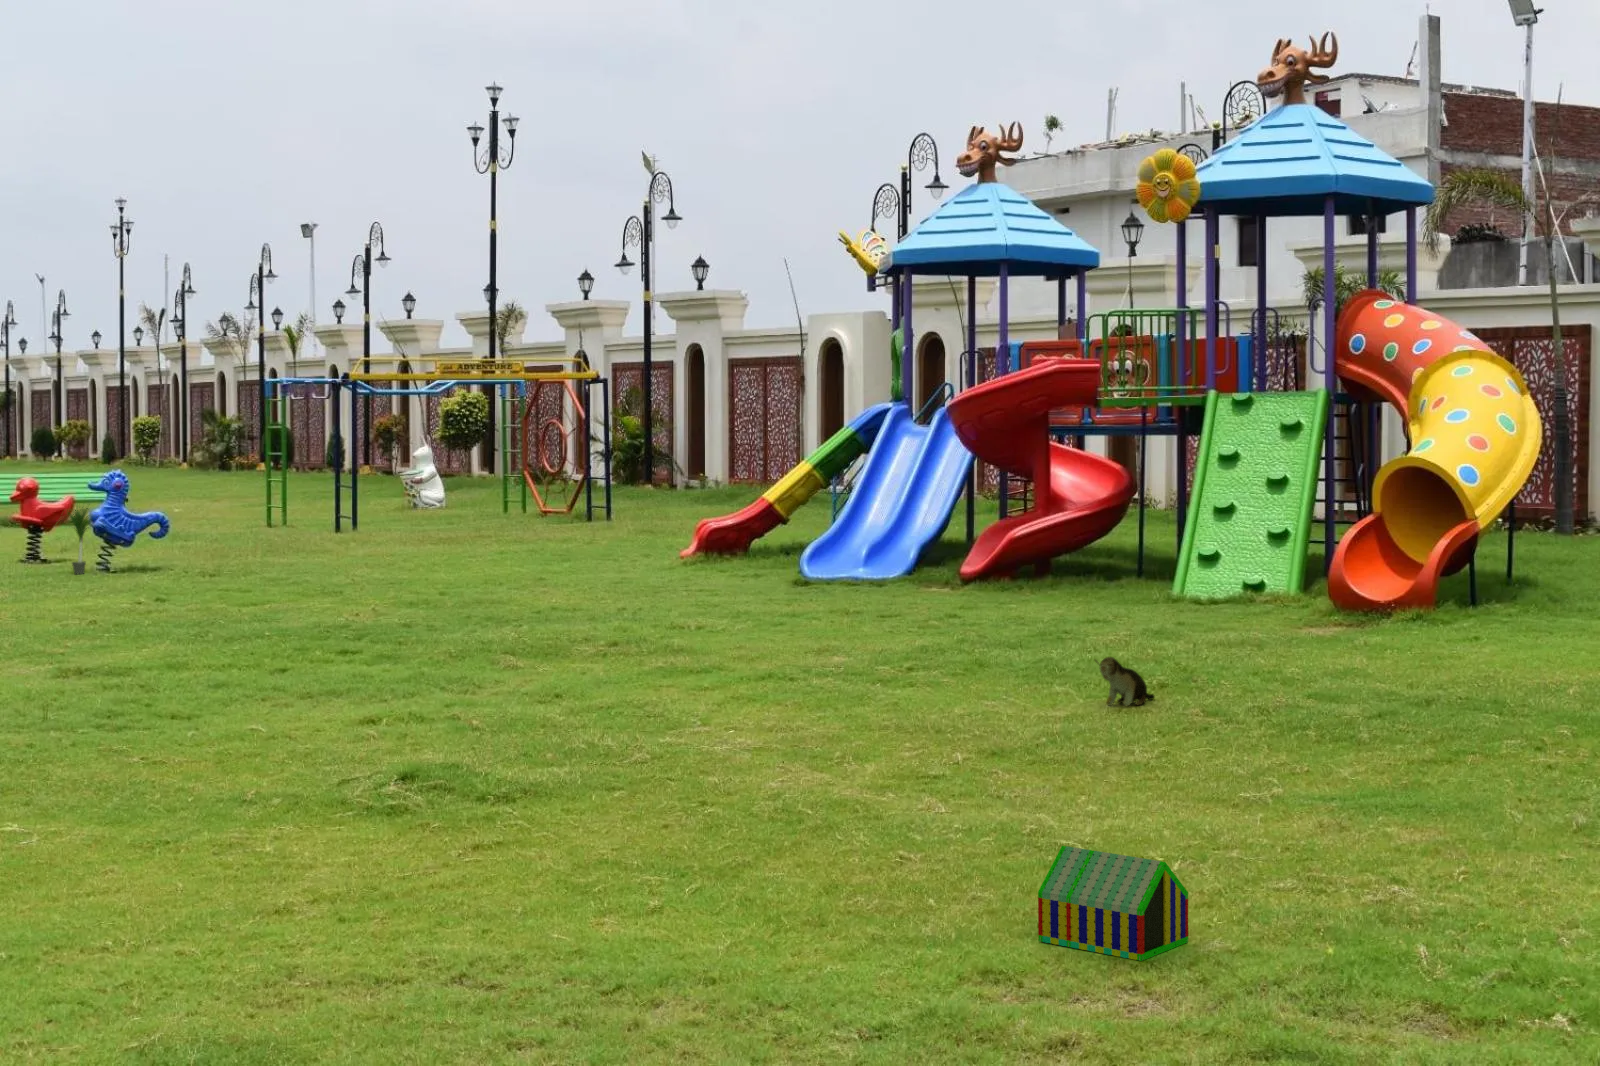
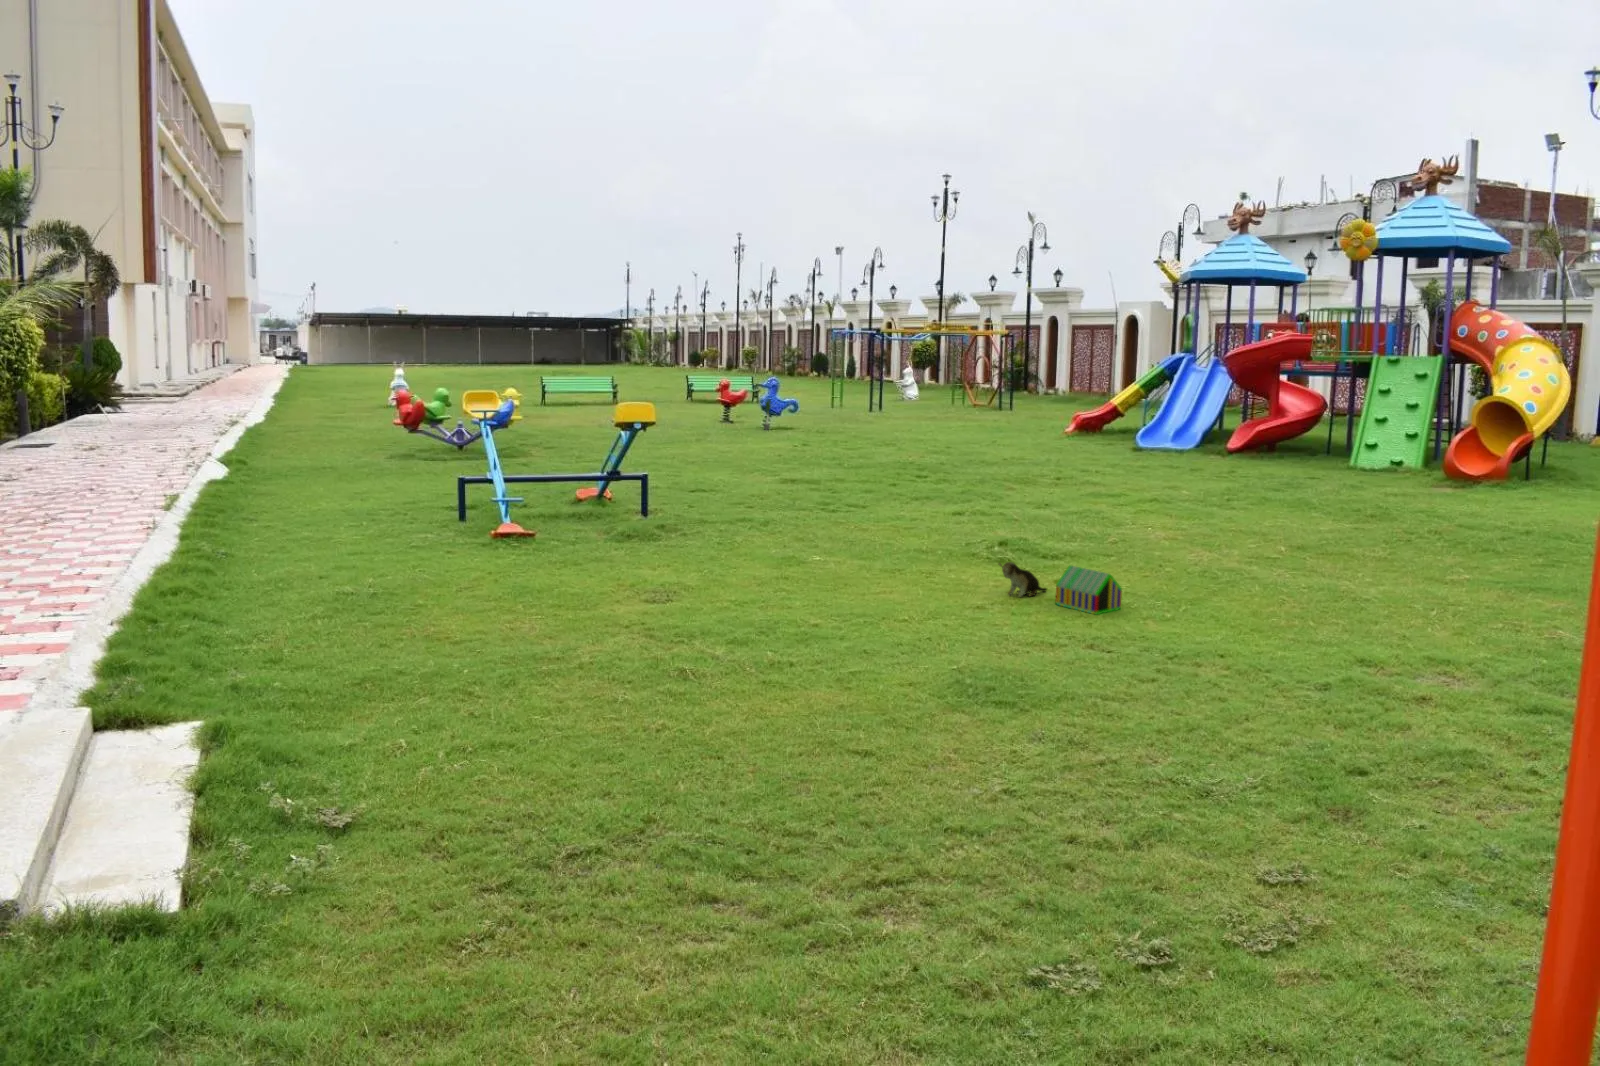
plush toy: present [1095,657,1155,706] -> present [998,562,1047,597]
toy house: present [1038,846,1188,961] -> present [1056,566,1122,614]

